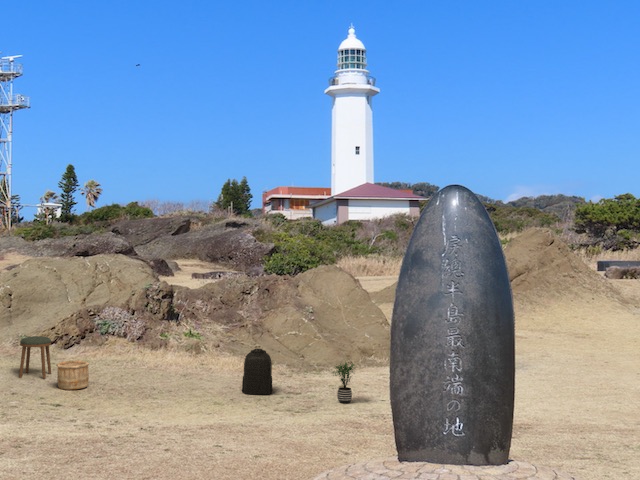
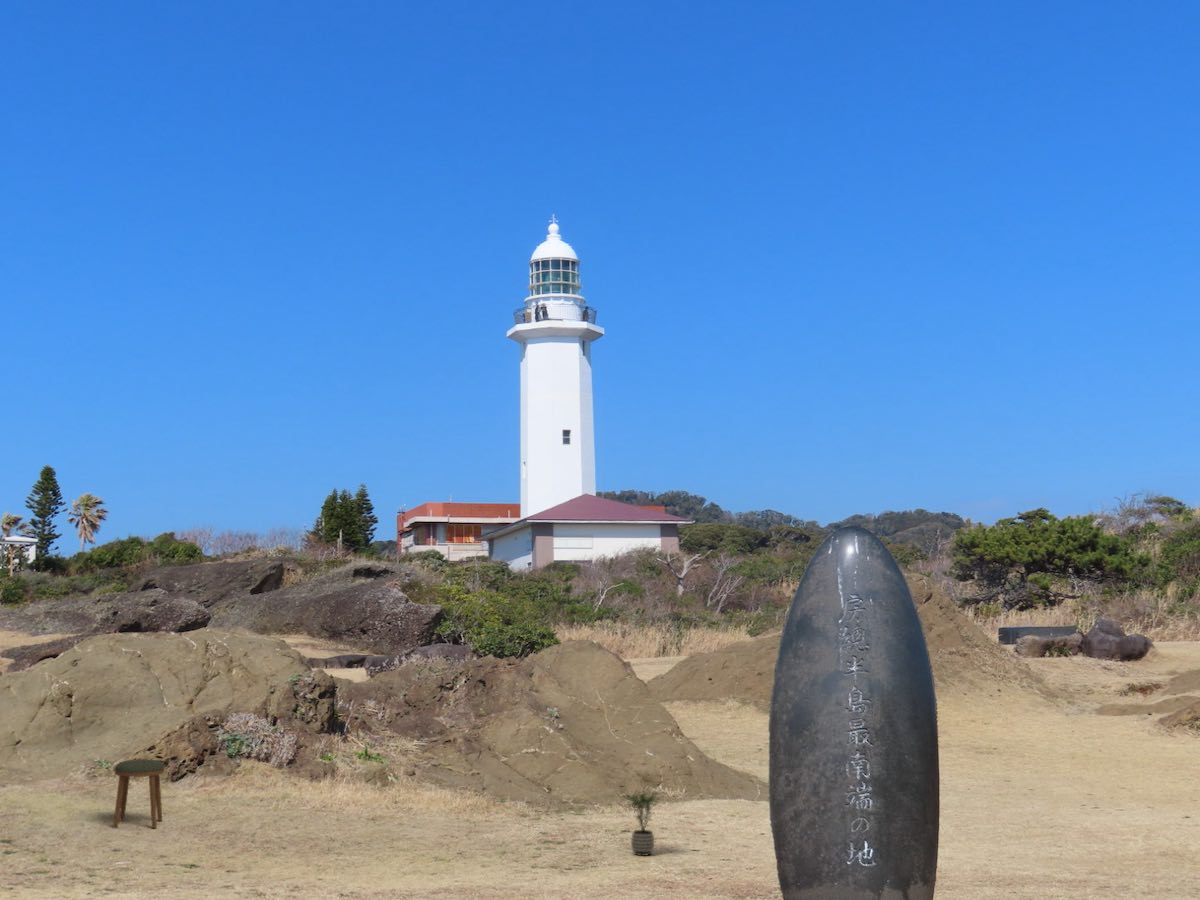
backpack: present [242,349,273,395] -> none [477,771,526,845]
wooden bucket: present [56,360,89,390] -> none [180,796,233,844]

